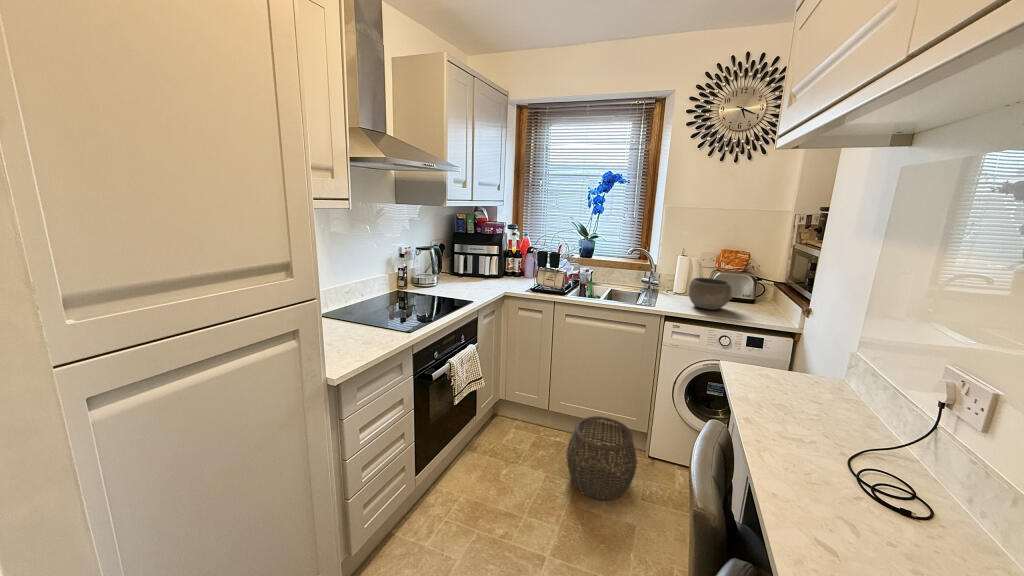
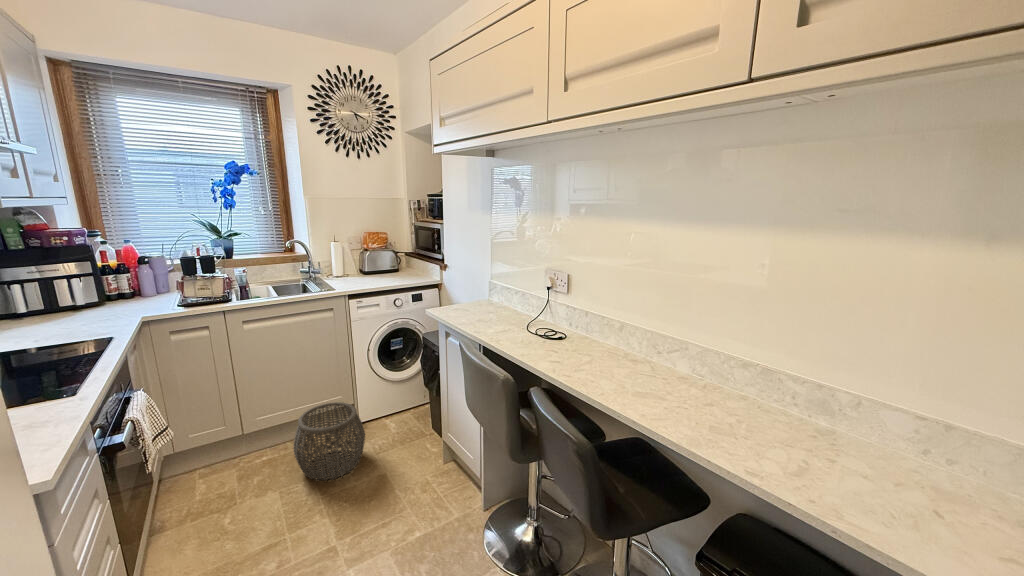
bowl: present [688,278,732,310] -> none [356,258,391,283]

